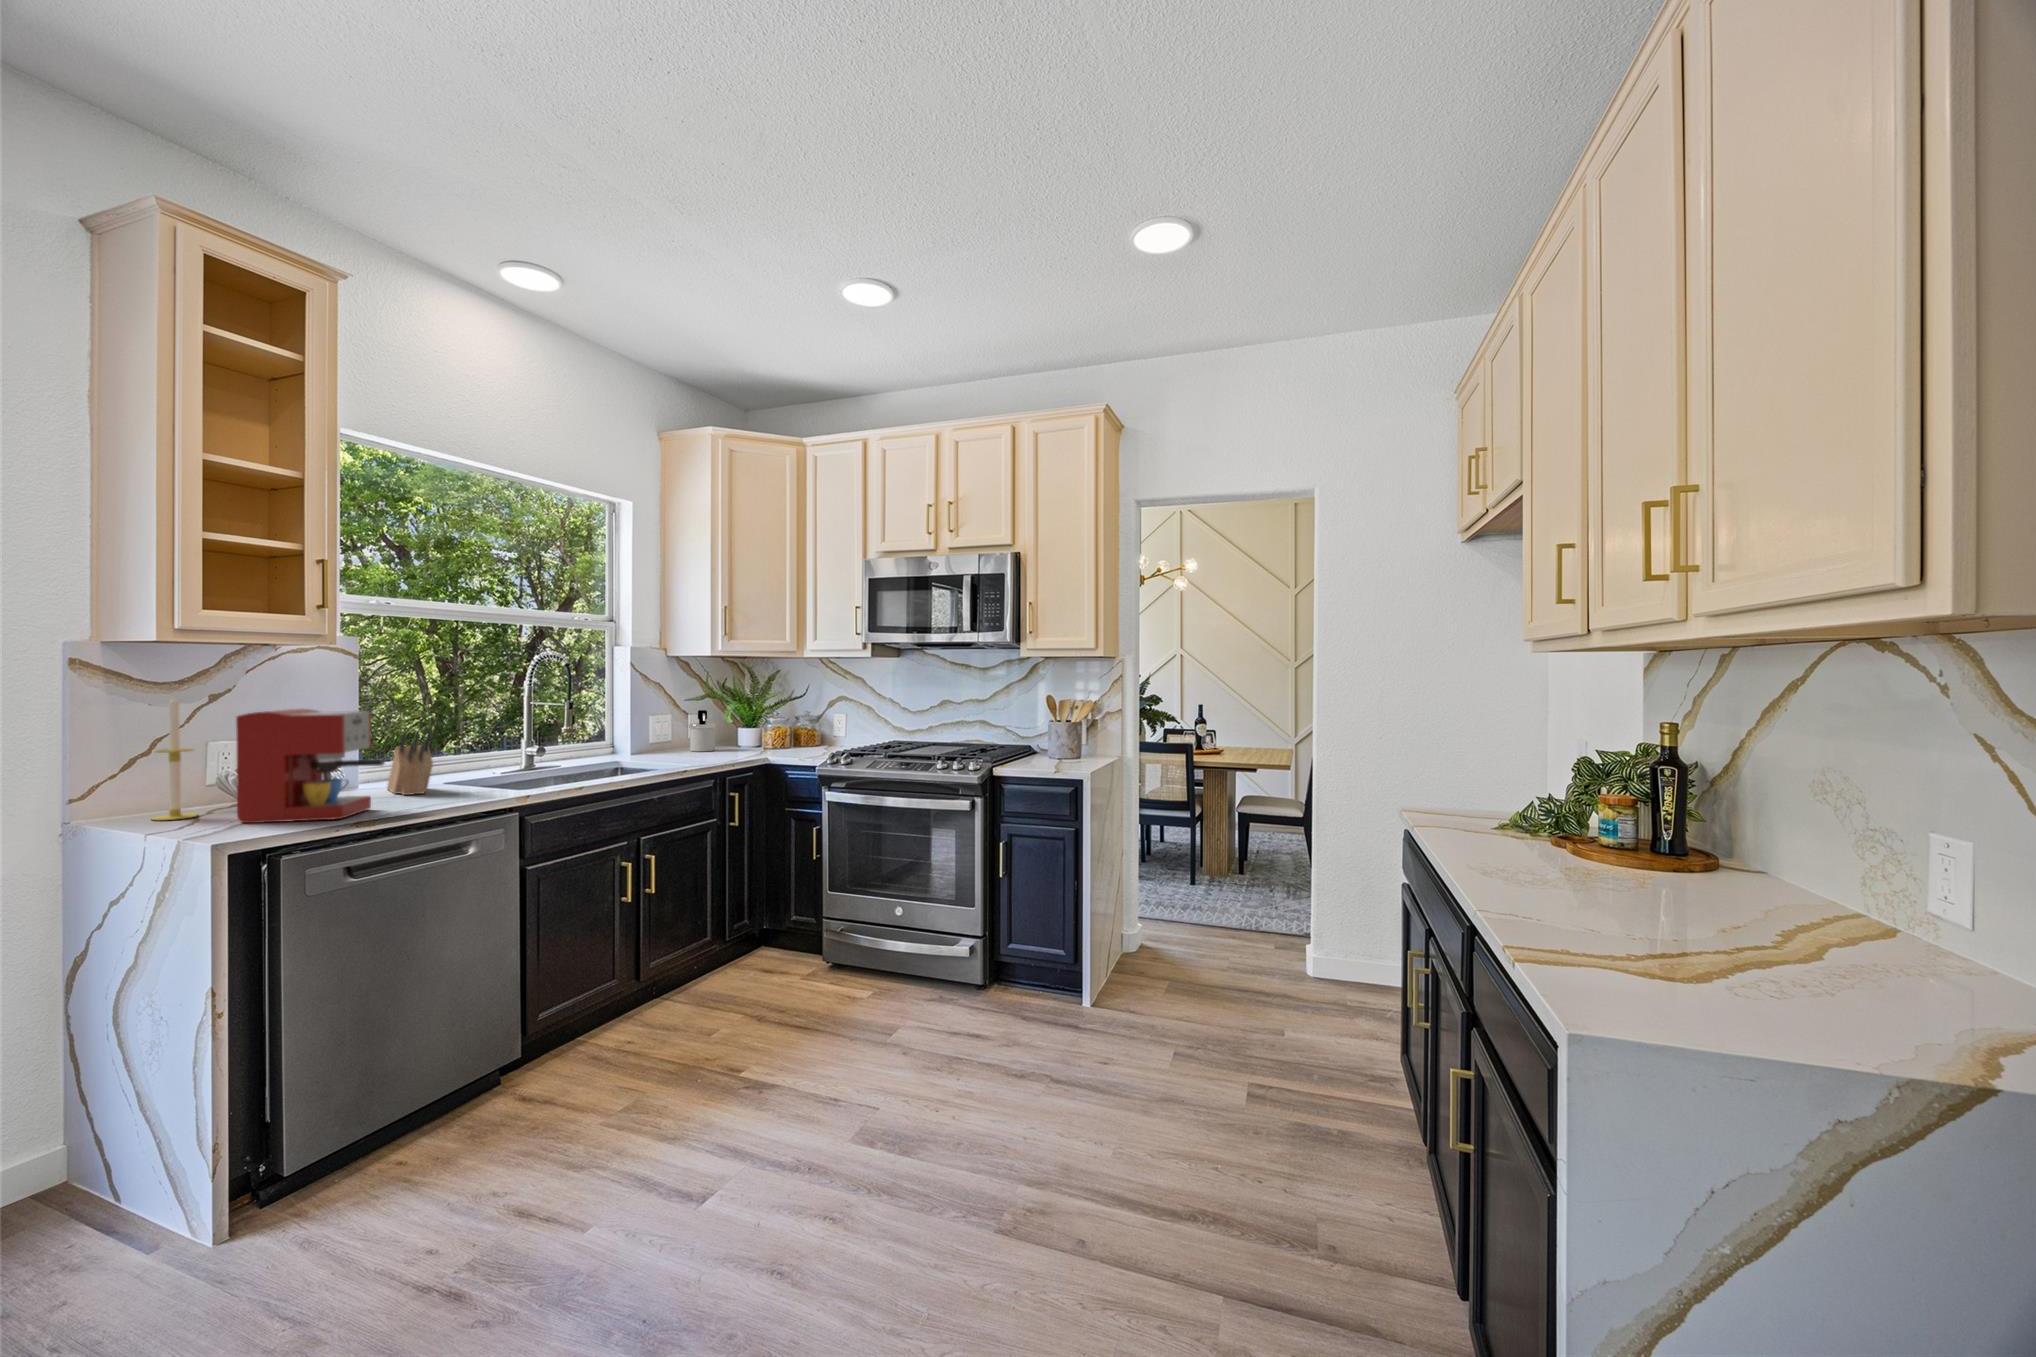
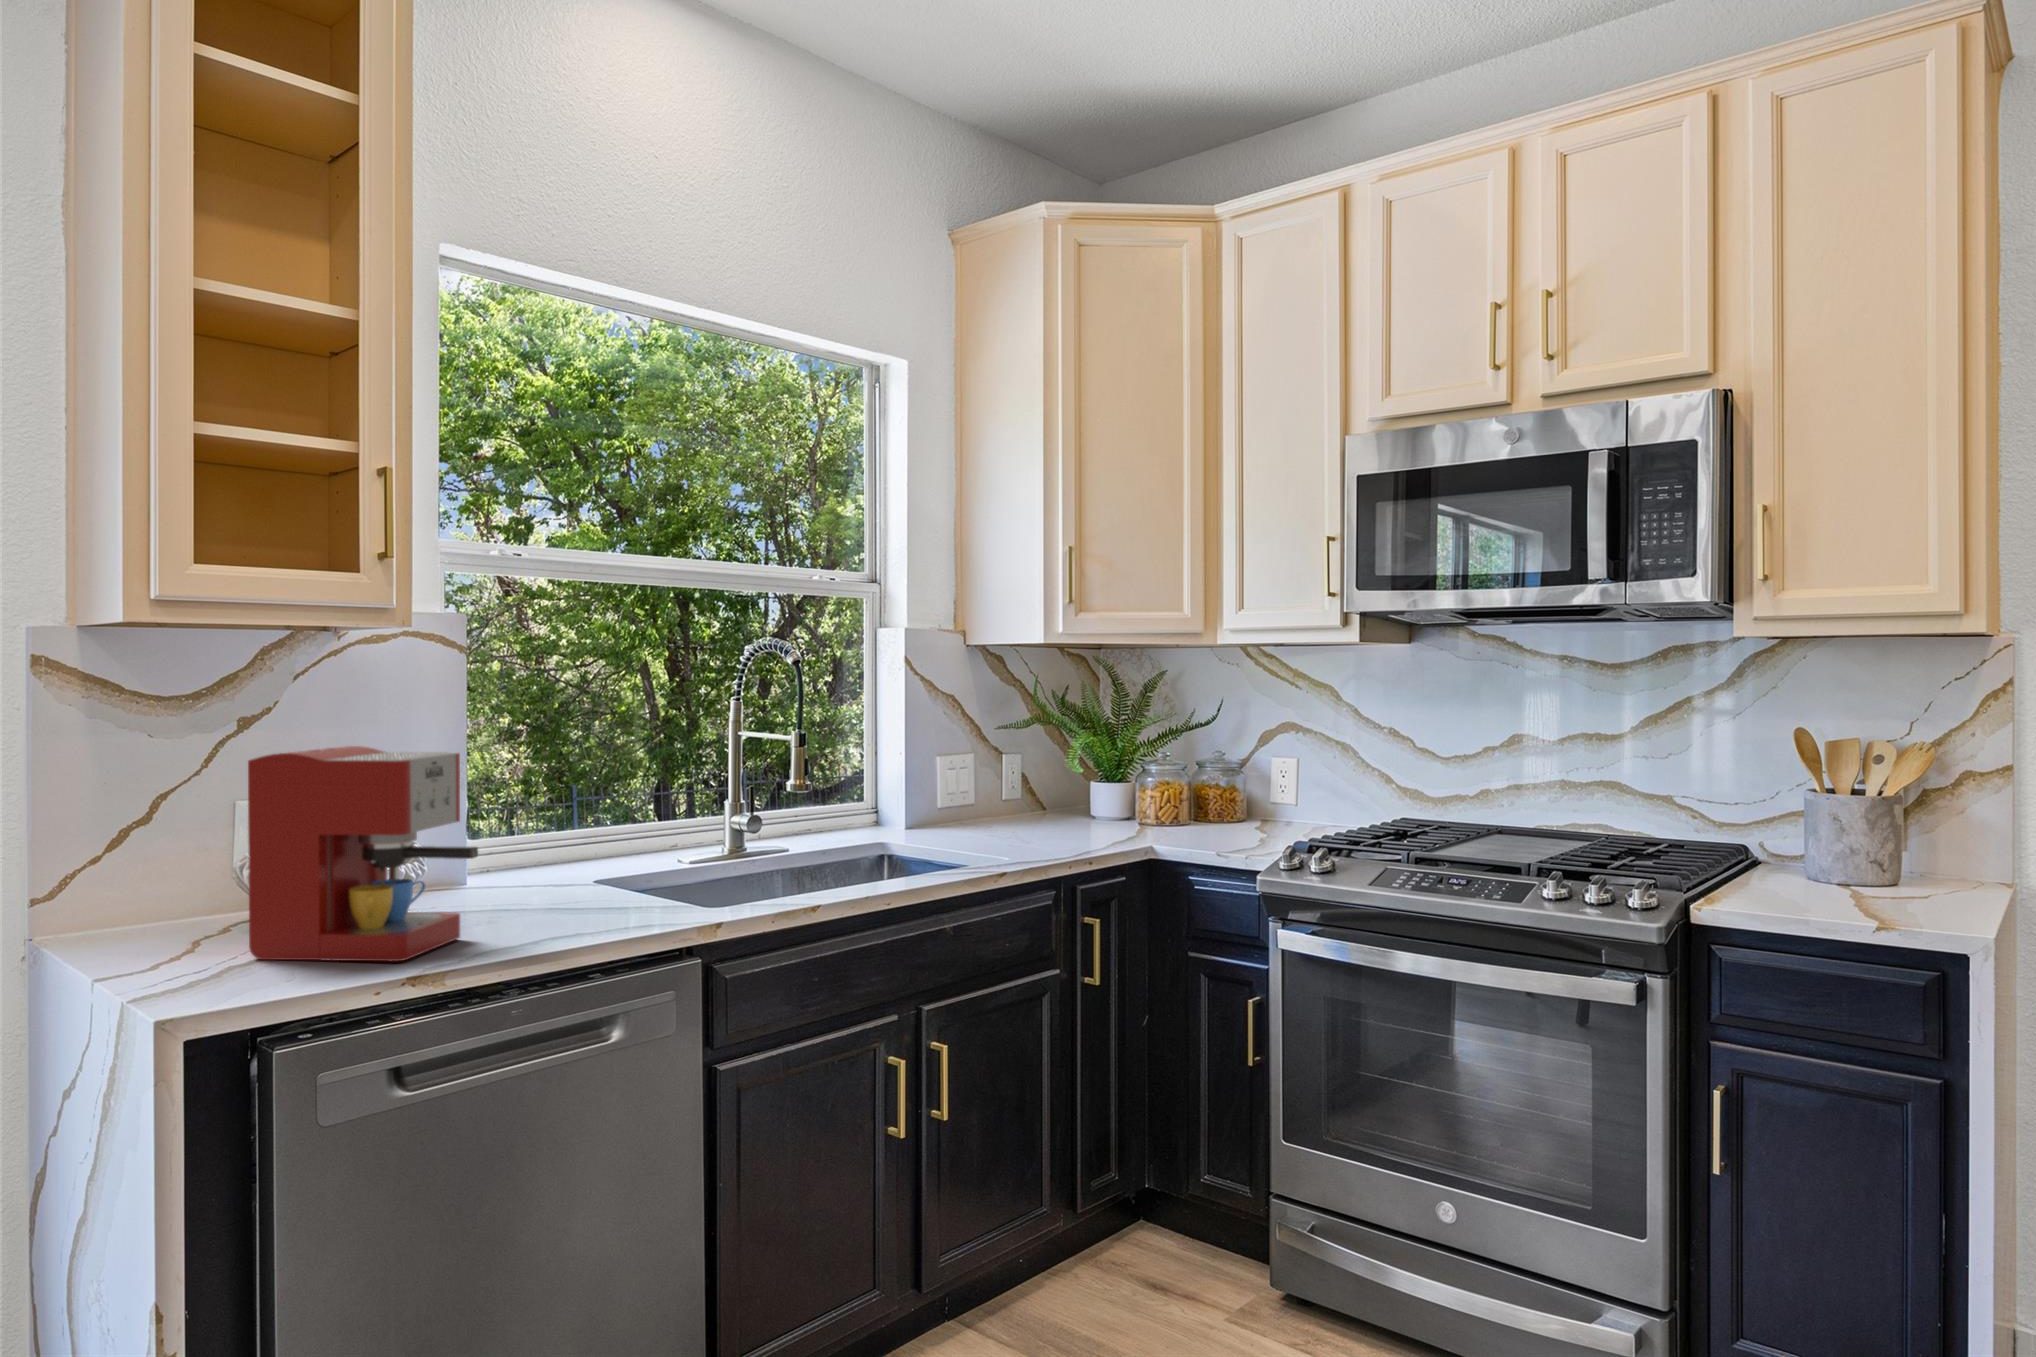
candle: present [152,696,197,821] -> none [138,717,207,944]
soap dispenser: present [689,710,716,752] -> none [1003,748,1051,828]
knife block: present [387,731,433,795] -> none [501,788,568,908]

